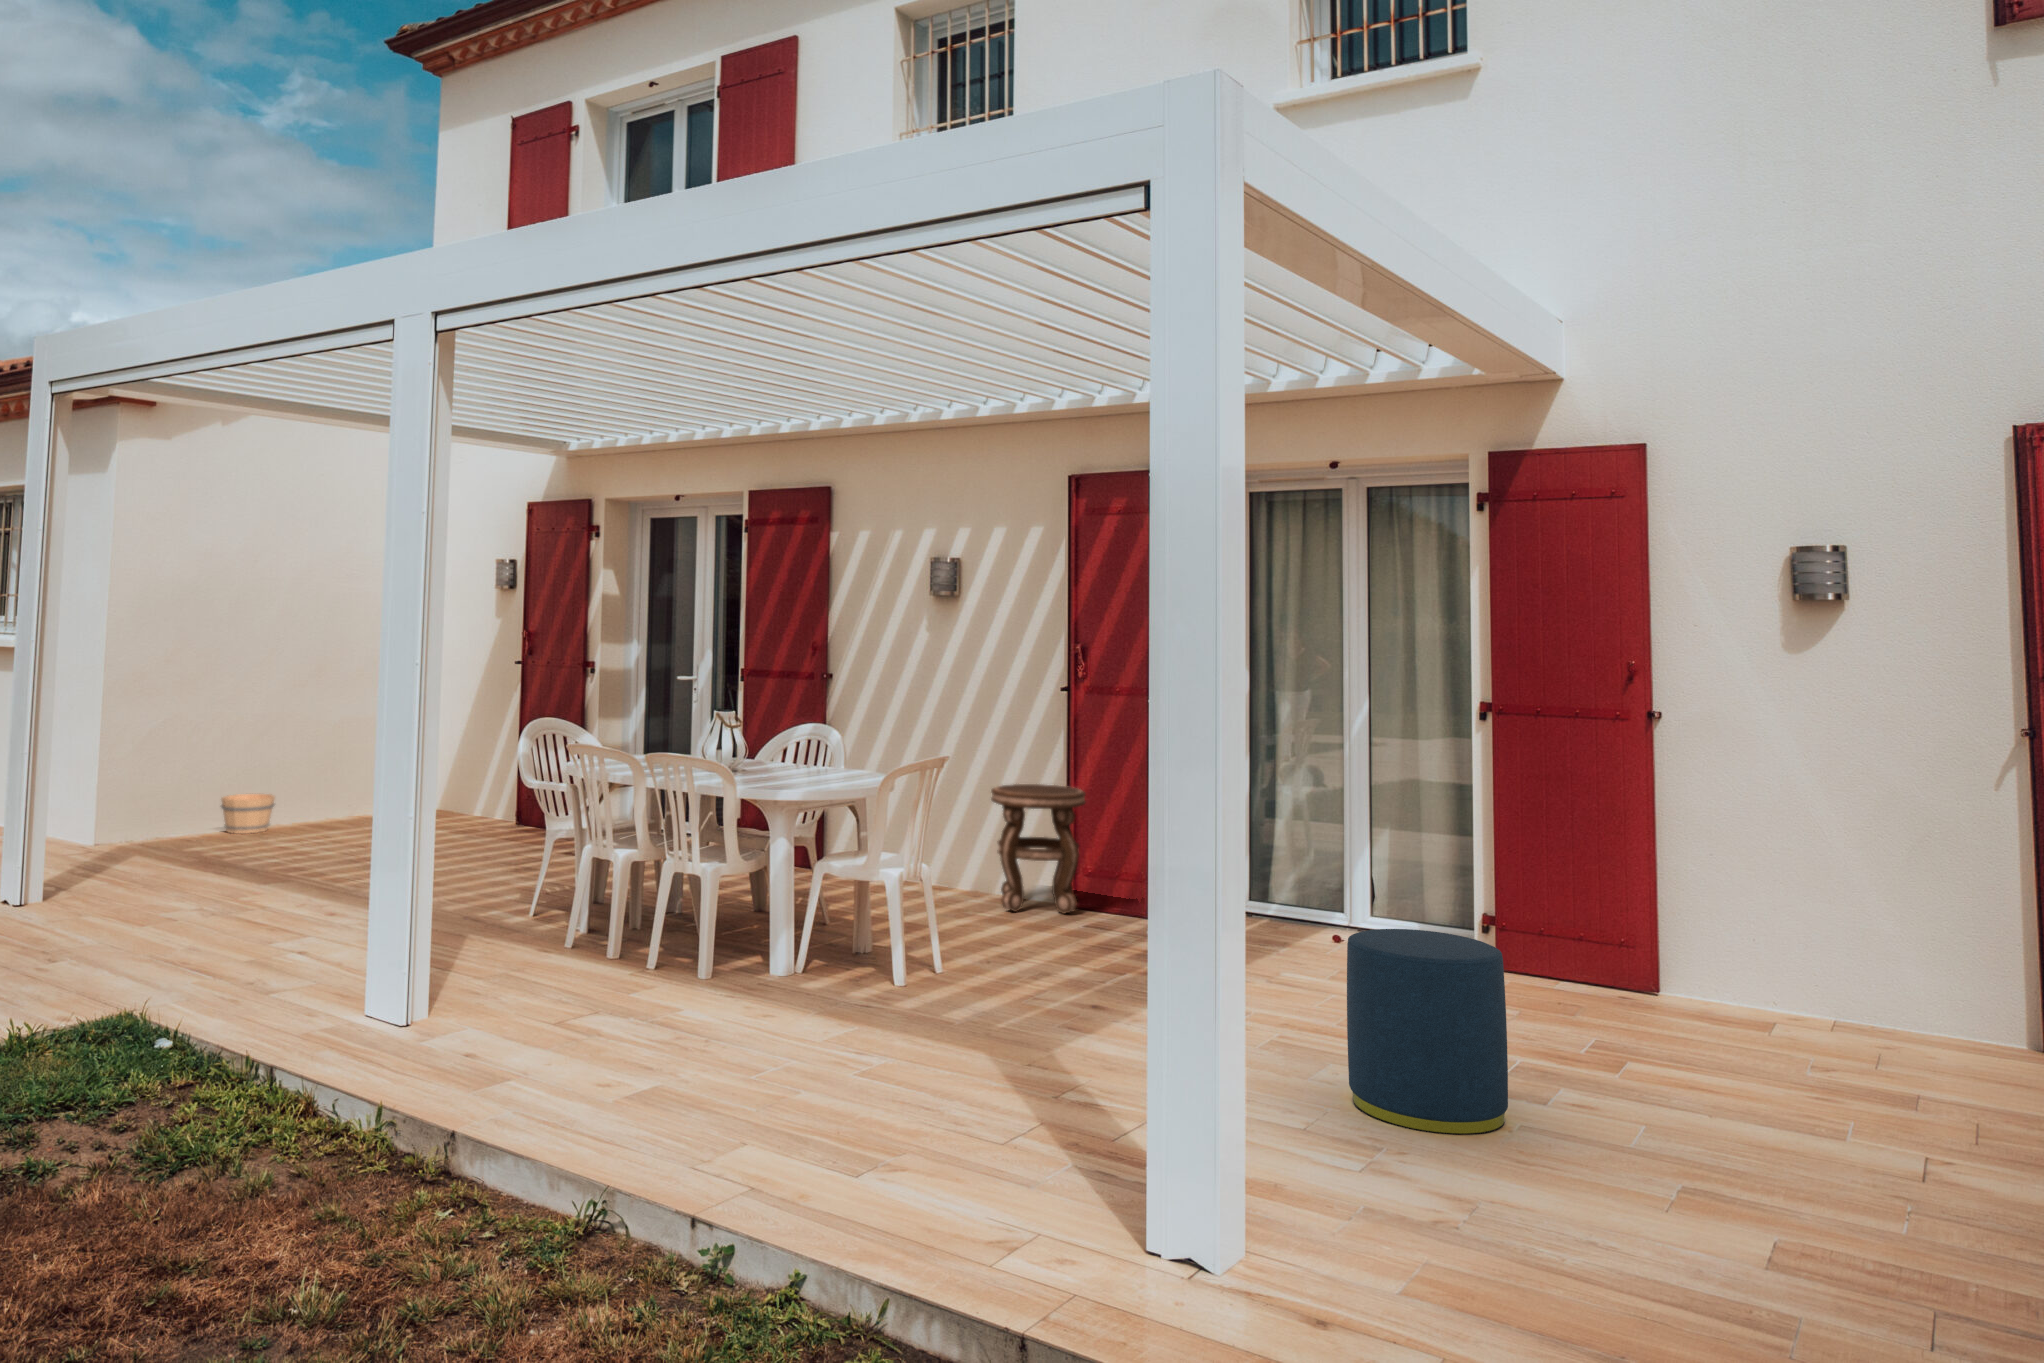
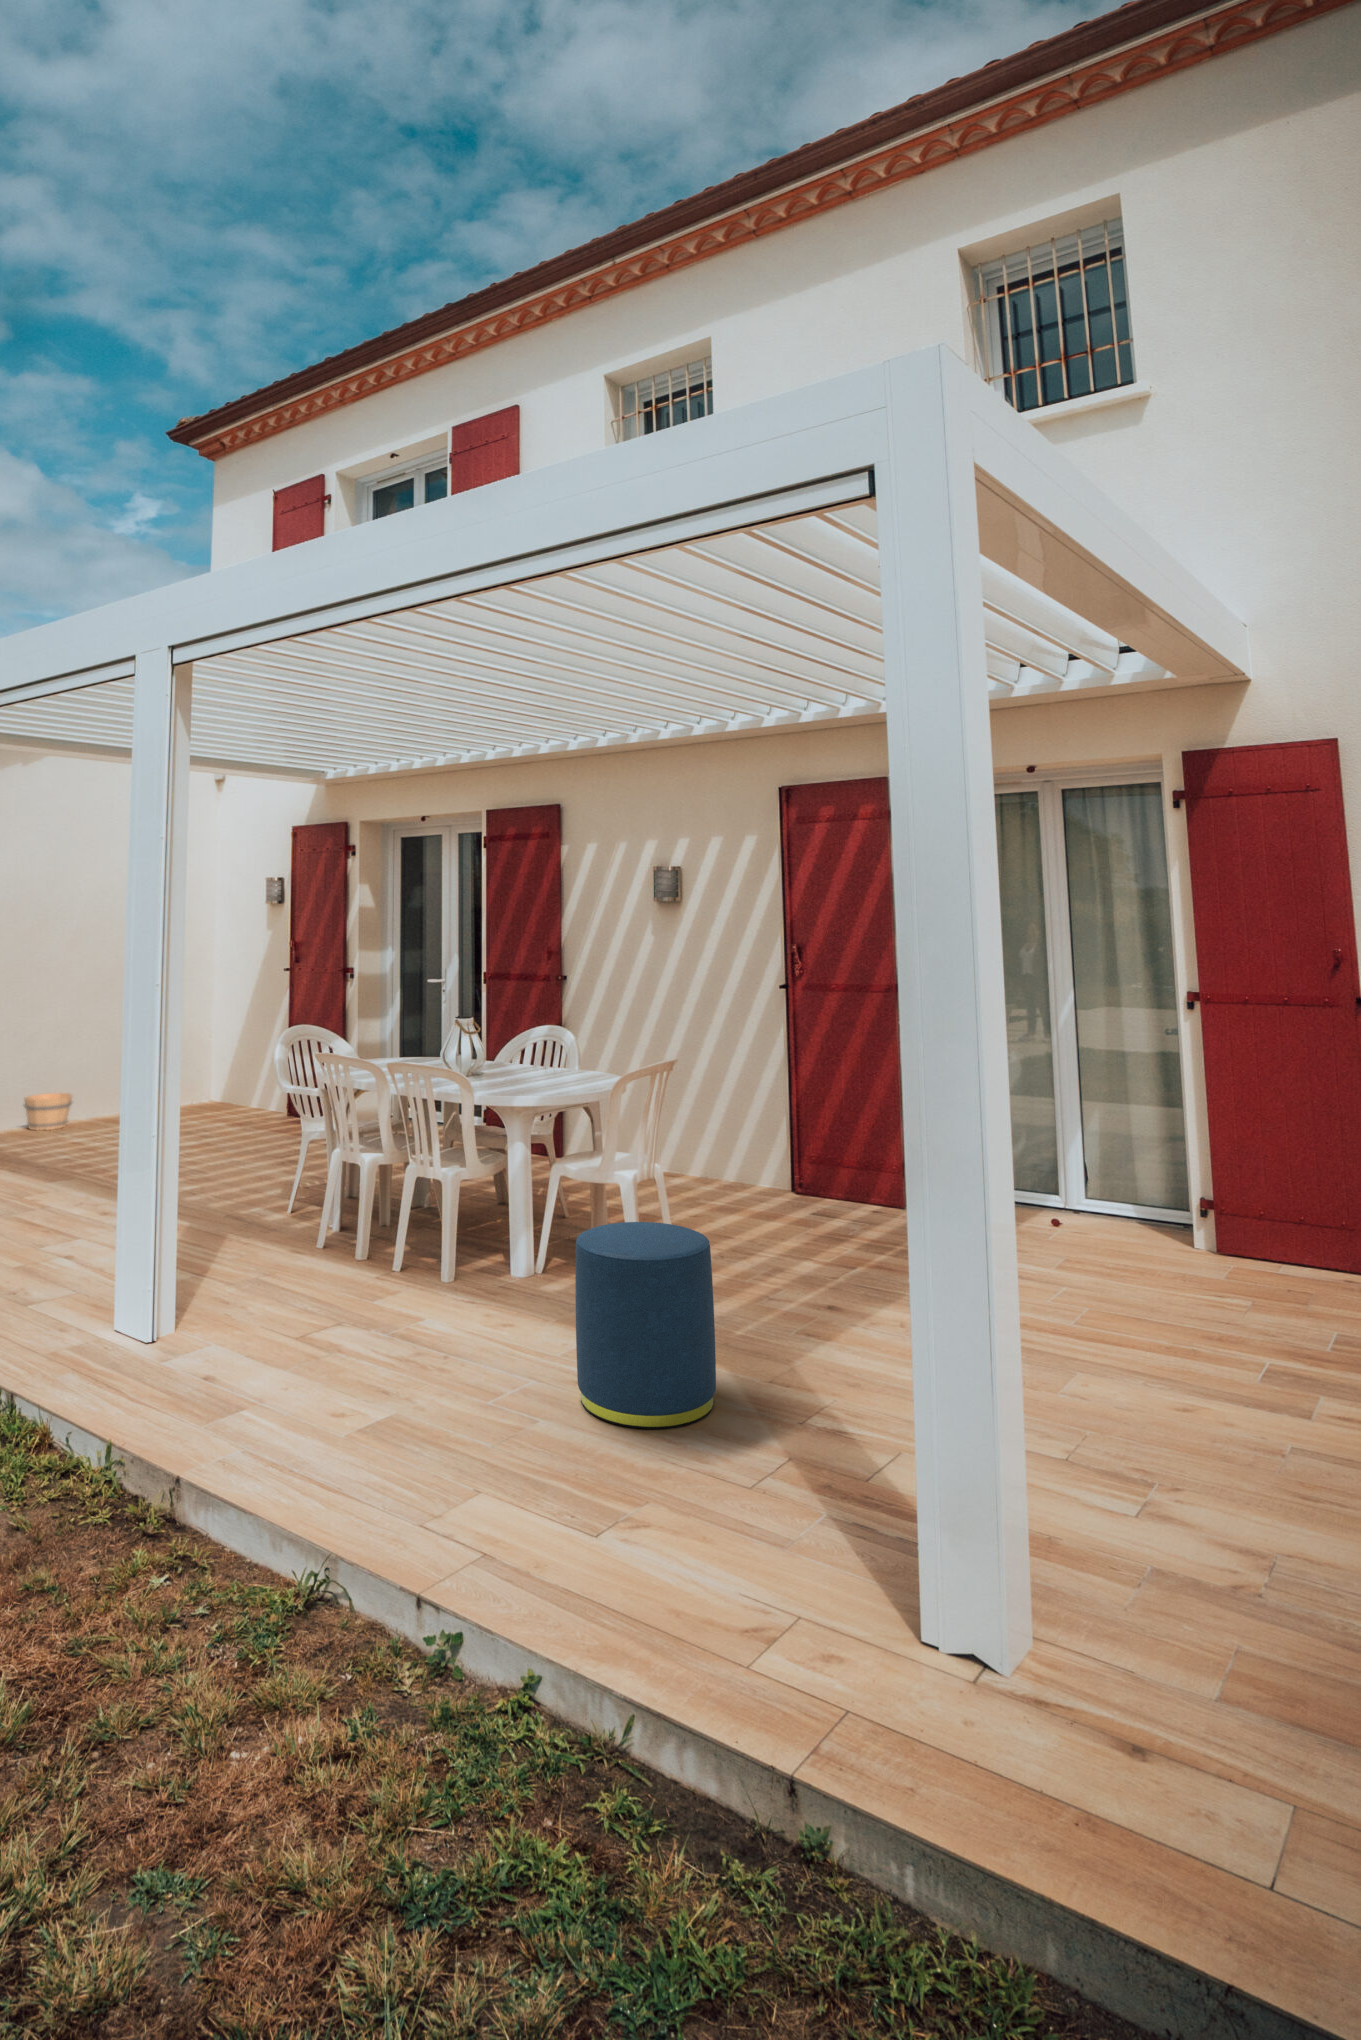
side table: present [991,784,1085,914] -> none [718,1075,808,1201]
ottoman: present [1347,929,1508,1135] -> present [575,1222,716,1429]

